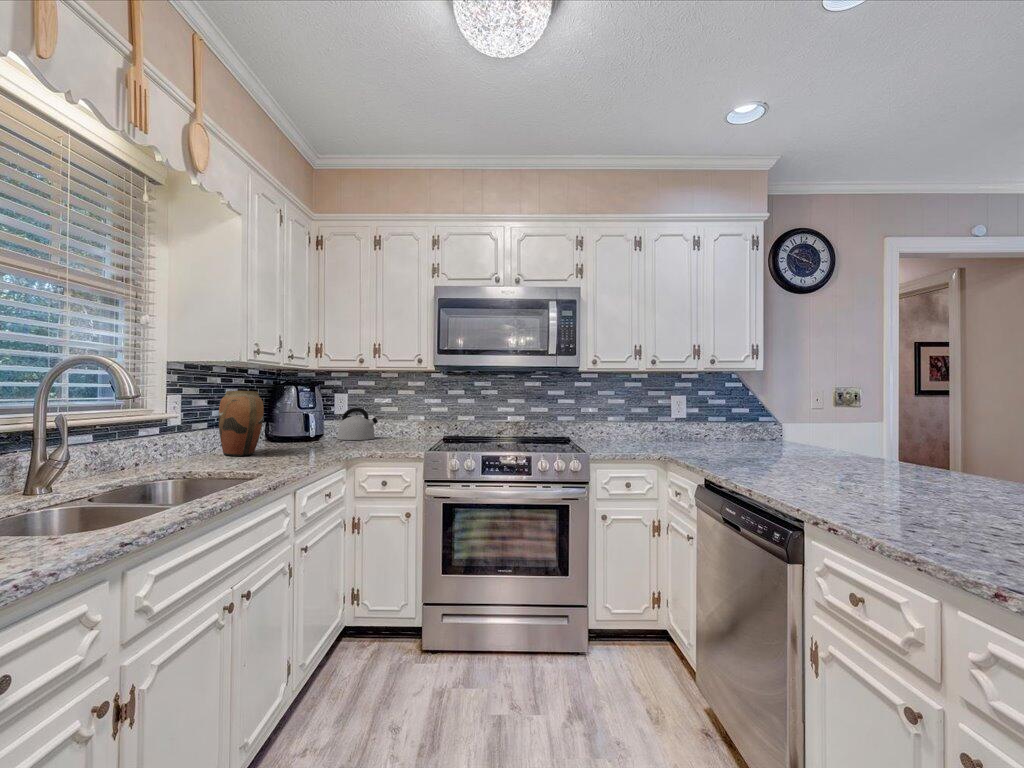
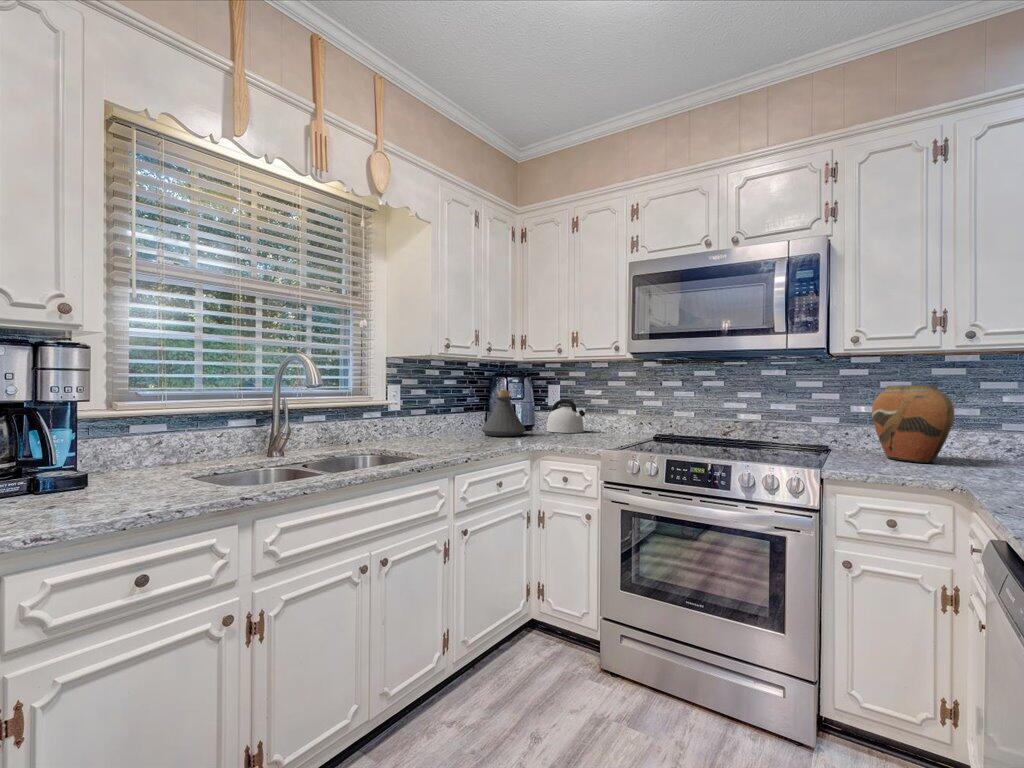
vase: present [219,391,264,456] -> present [872,385,954,463]
bottle: none [275,400,326,447] -> present [481,391,526,436]

